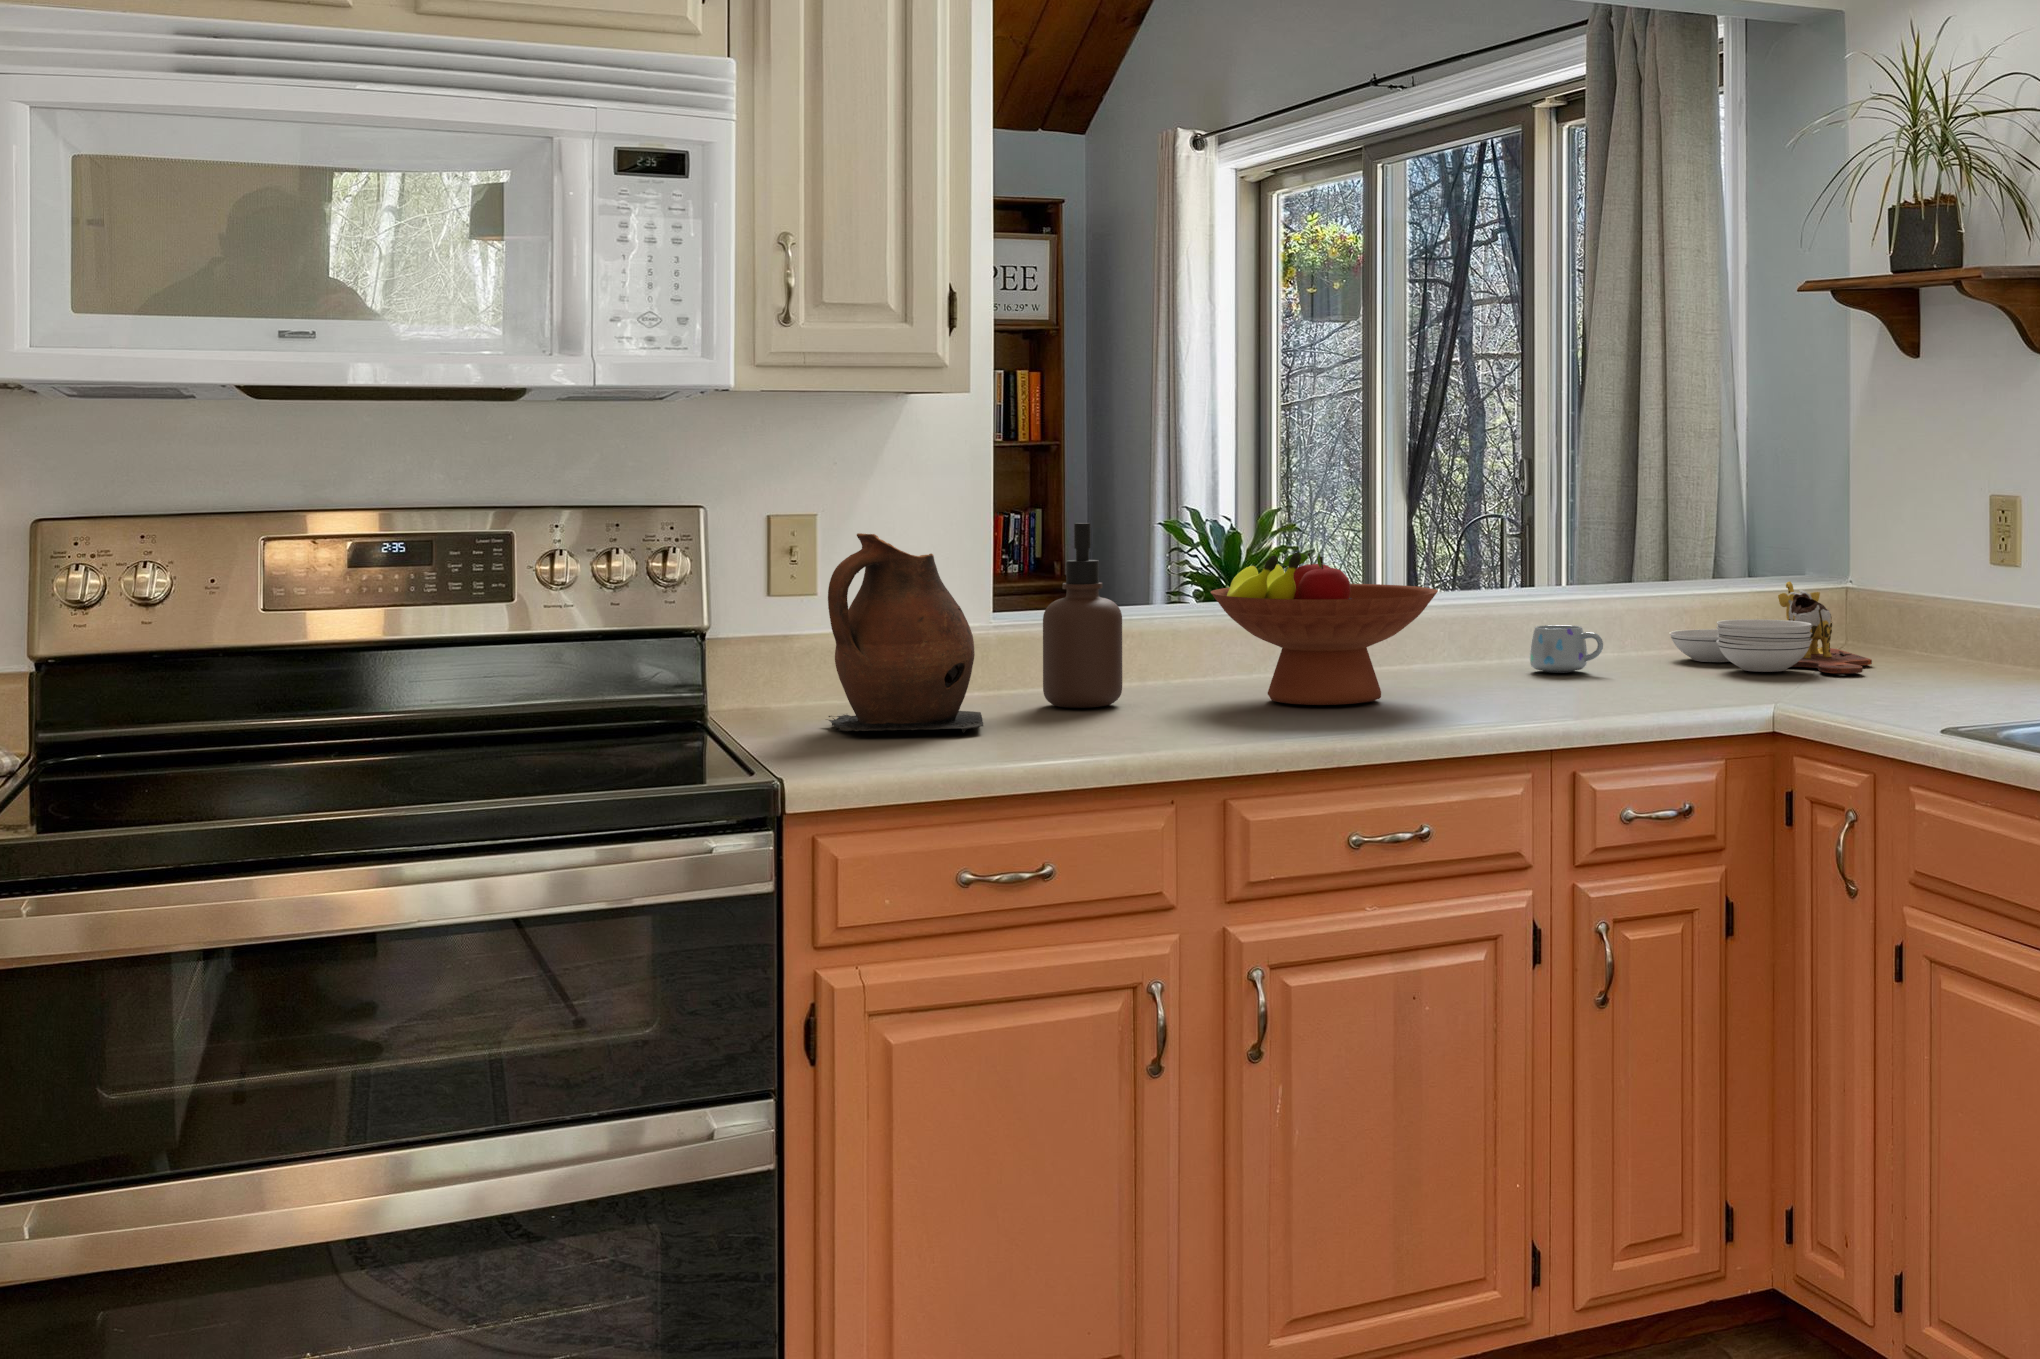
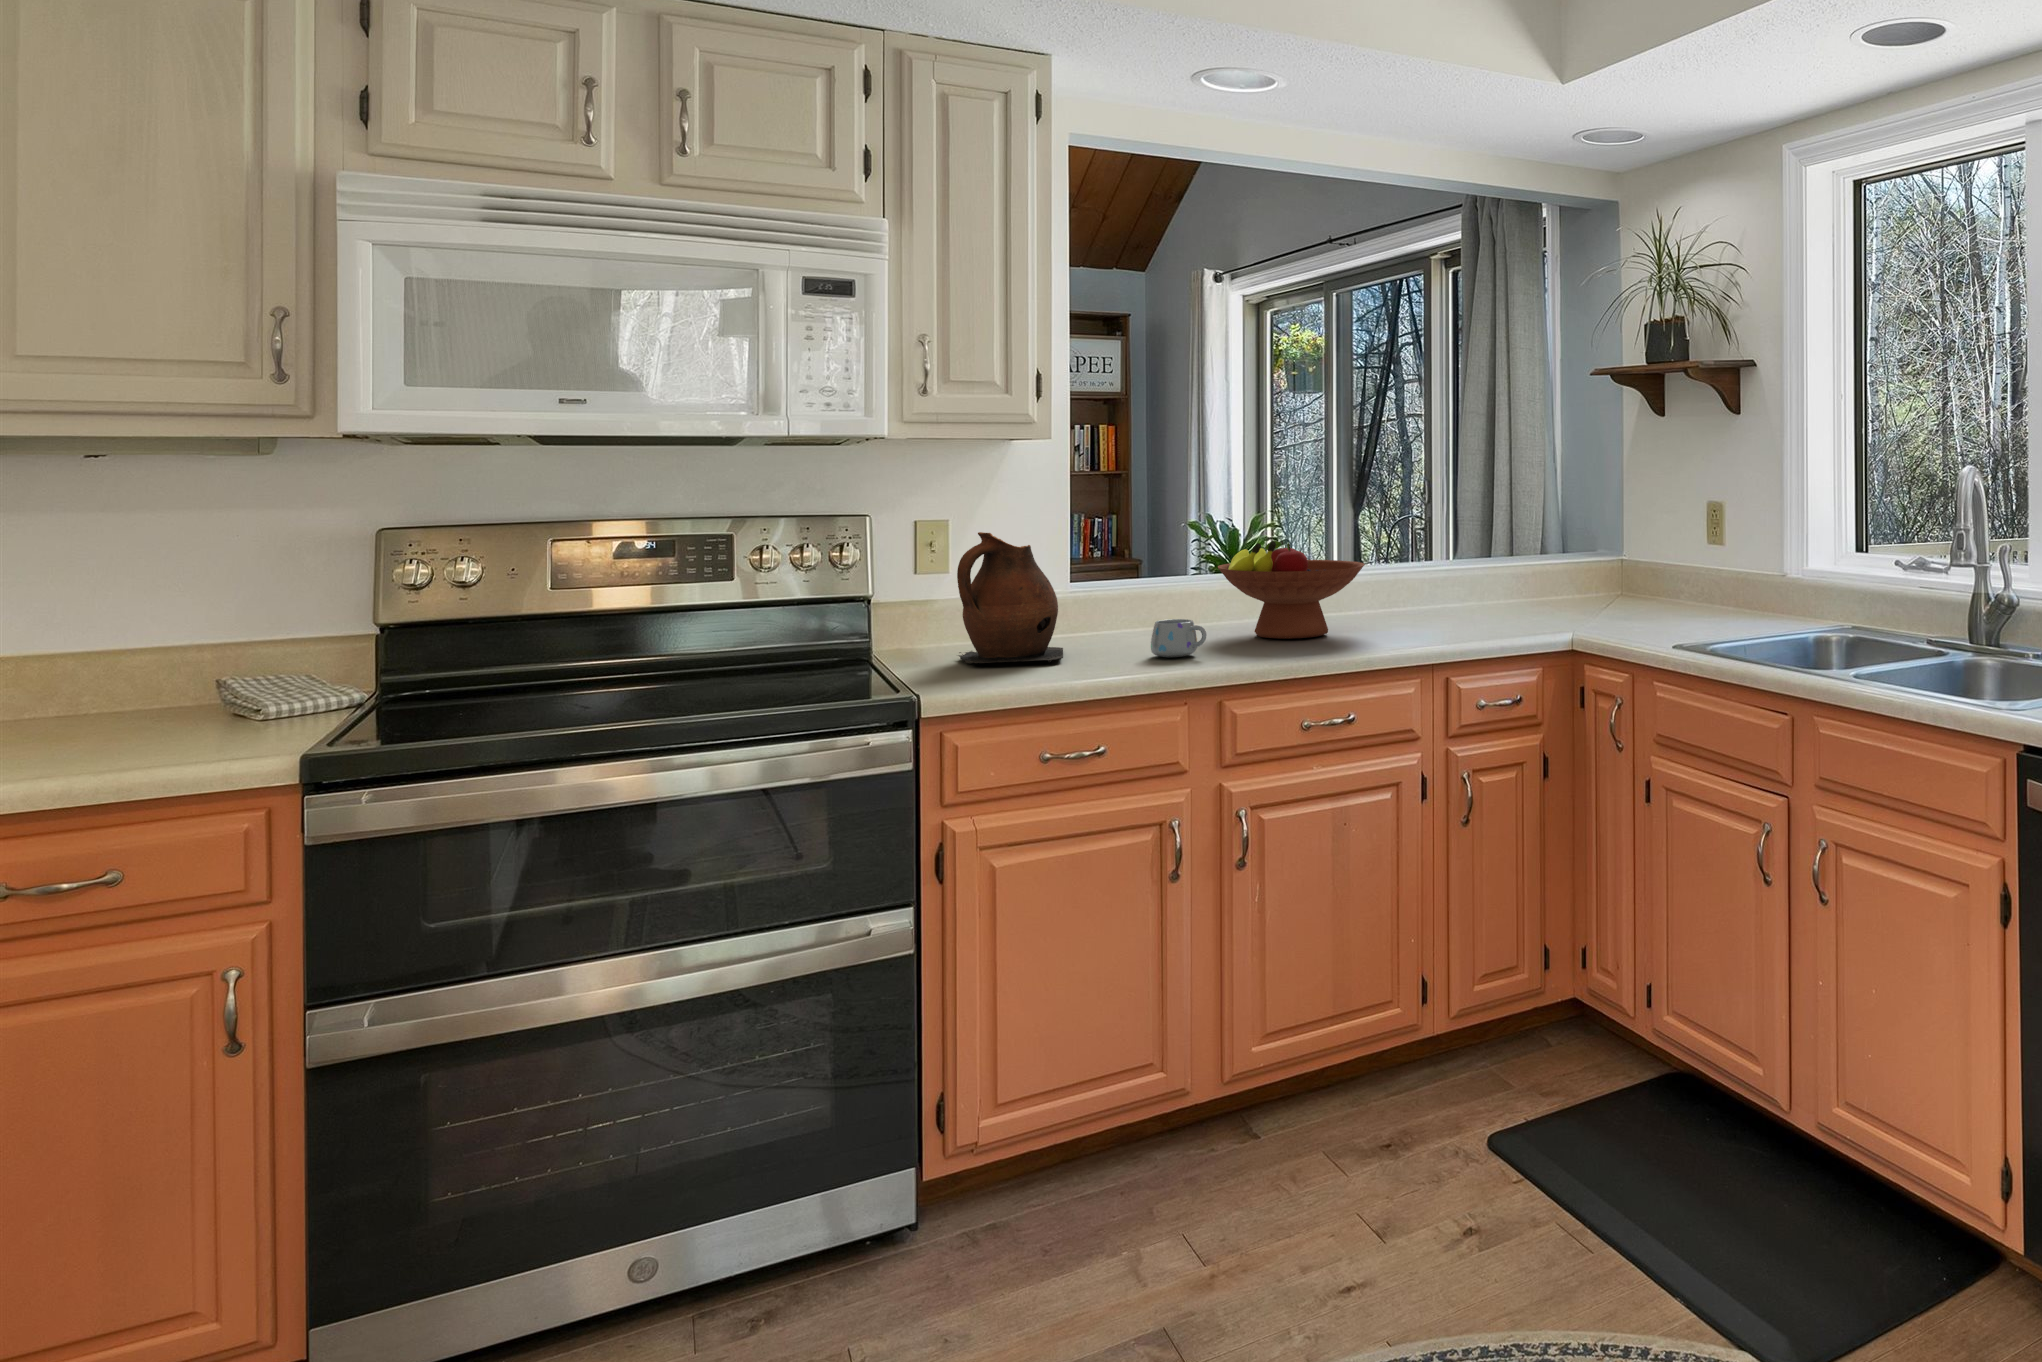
soap dispenser: present [1043,523,1122,708] -> none [1106,523,1159,643]
cutting board: present [1669,581,1872,673] -> none [1511,554,1635,611]
mug: present [1530,625,1603,673] -> present [1151,619,1206,657]

